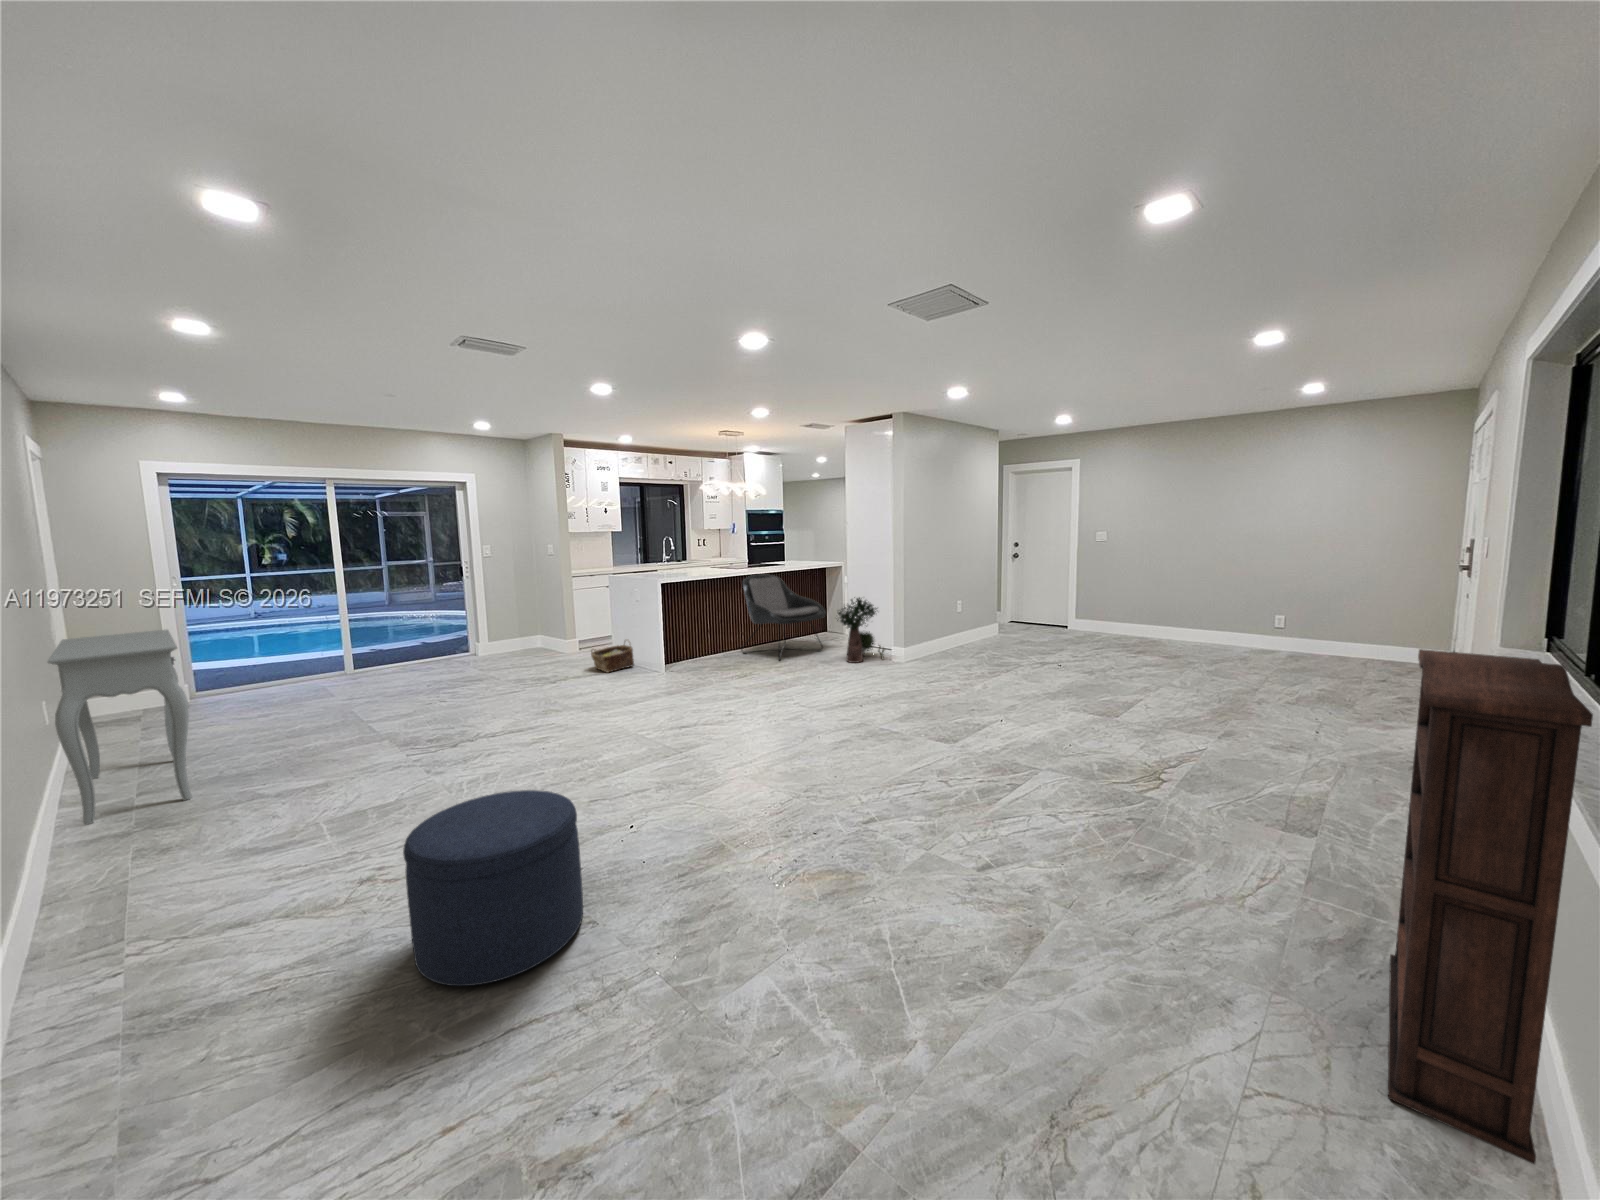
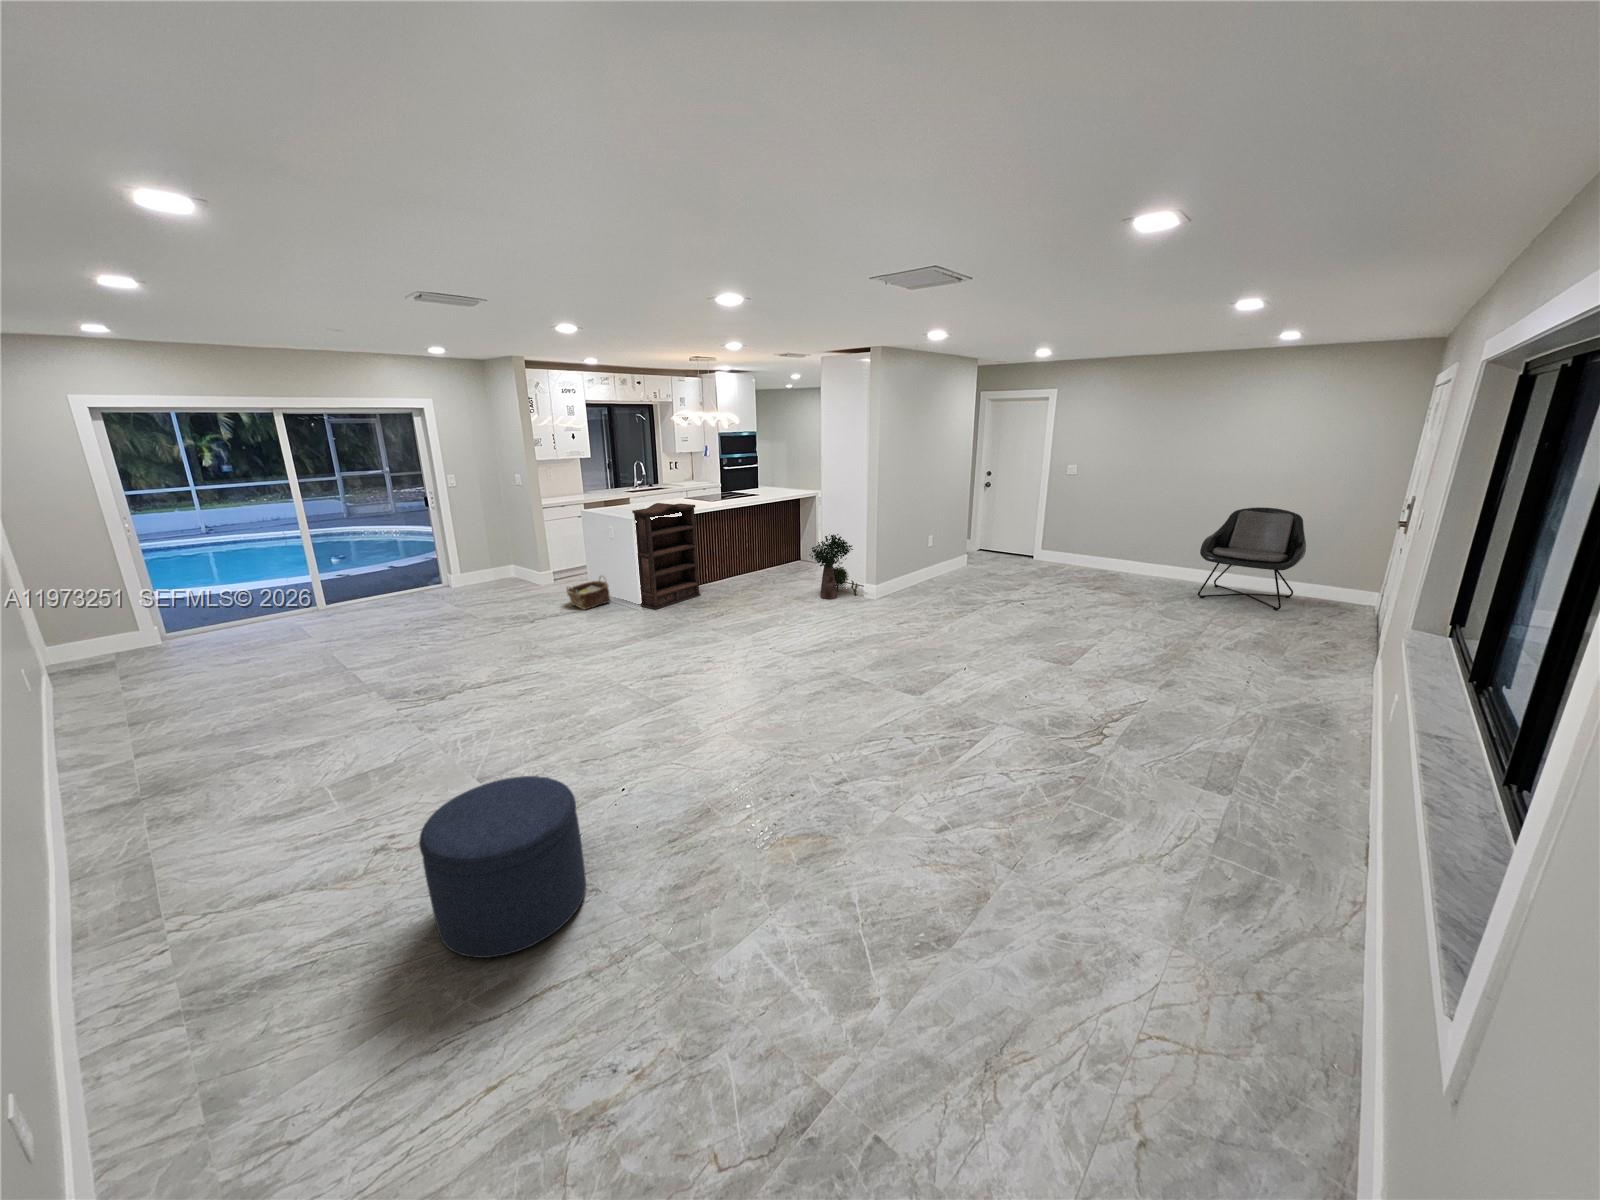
lounge chair: present [741,574,826,660] -> present [1198,507,1306,610]
console table: present [48,630,192,824] -> none [20,590,189,792]
bookshelf: present [1388,649,1593,1164] -> present [632,503,701,610]

